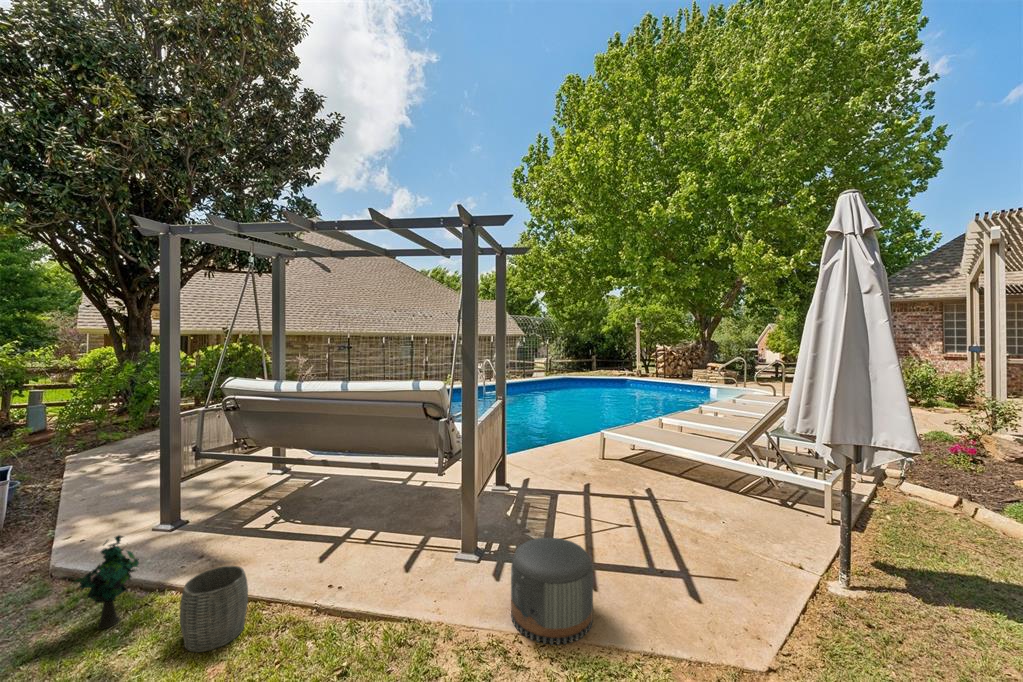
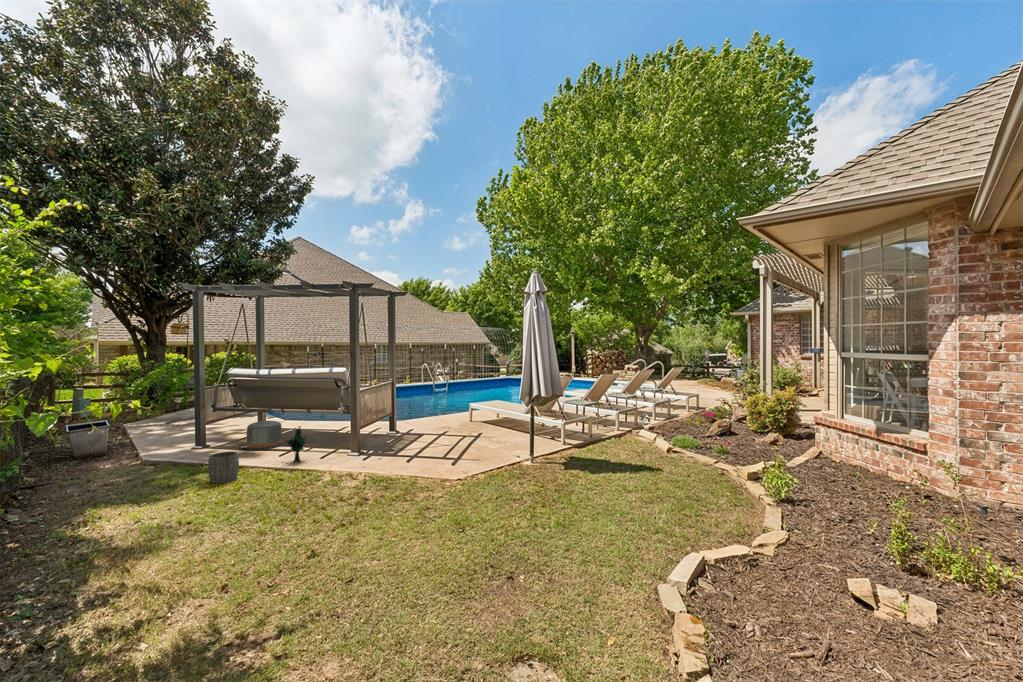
decorative plant: present [74,535,139,629] -> present [287,426,307,462]
pouf: present [511,538,593,645] -> present [247,421,282,450]

